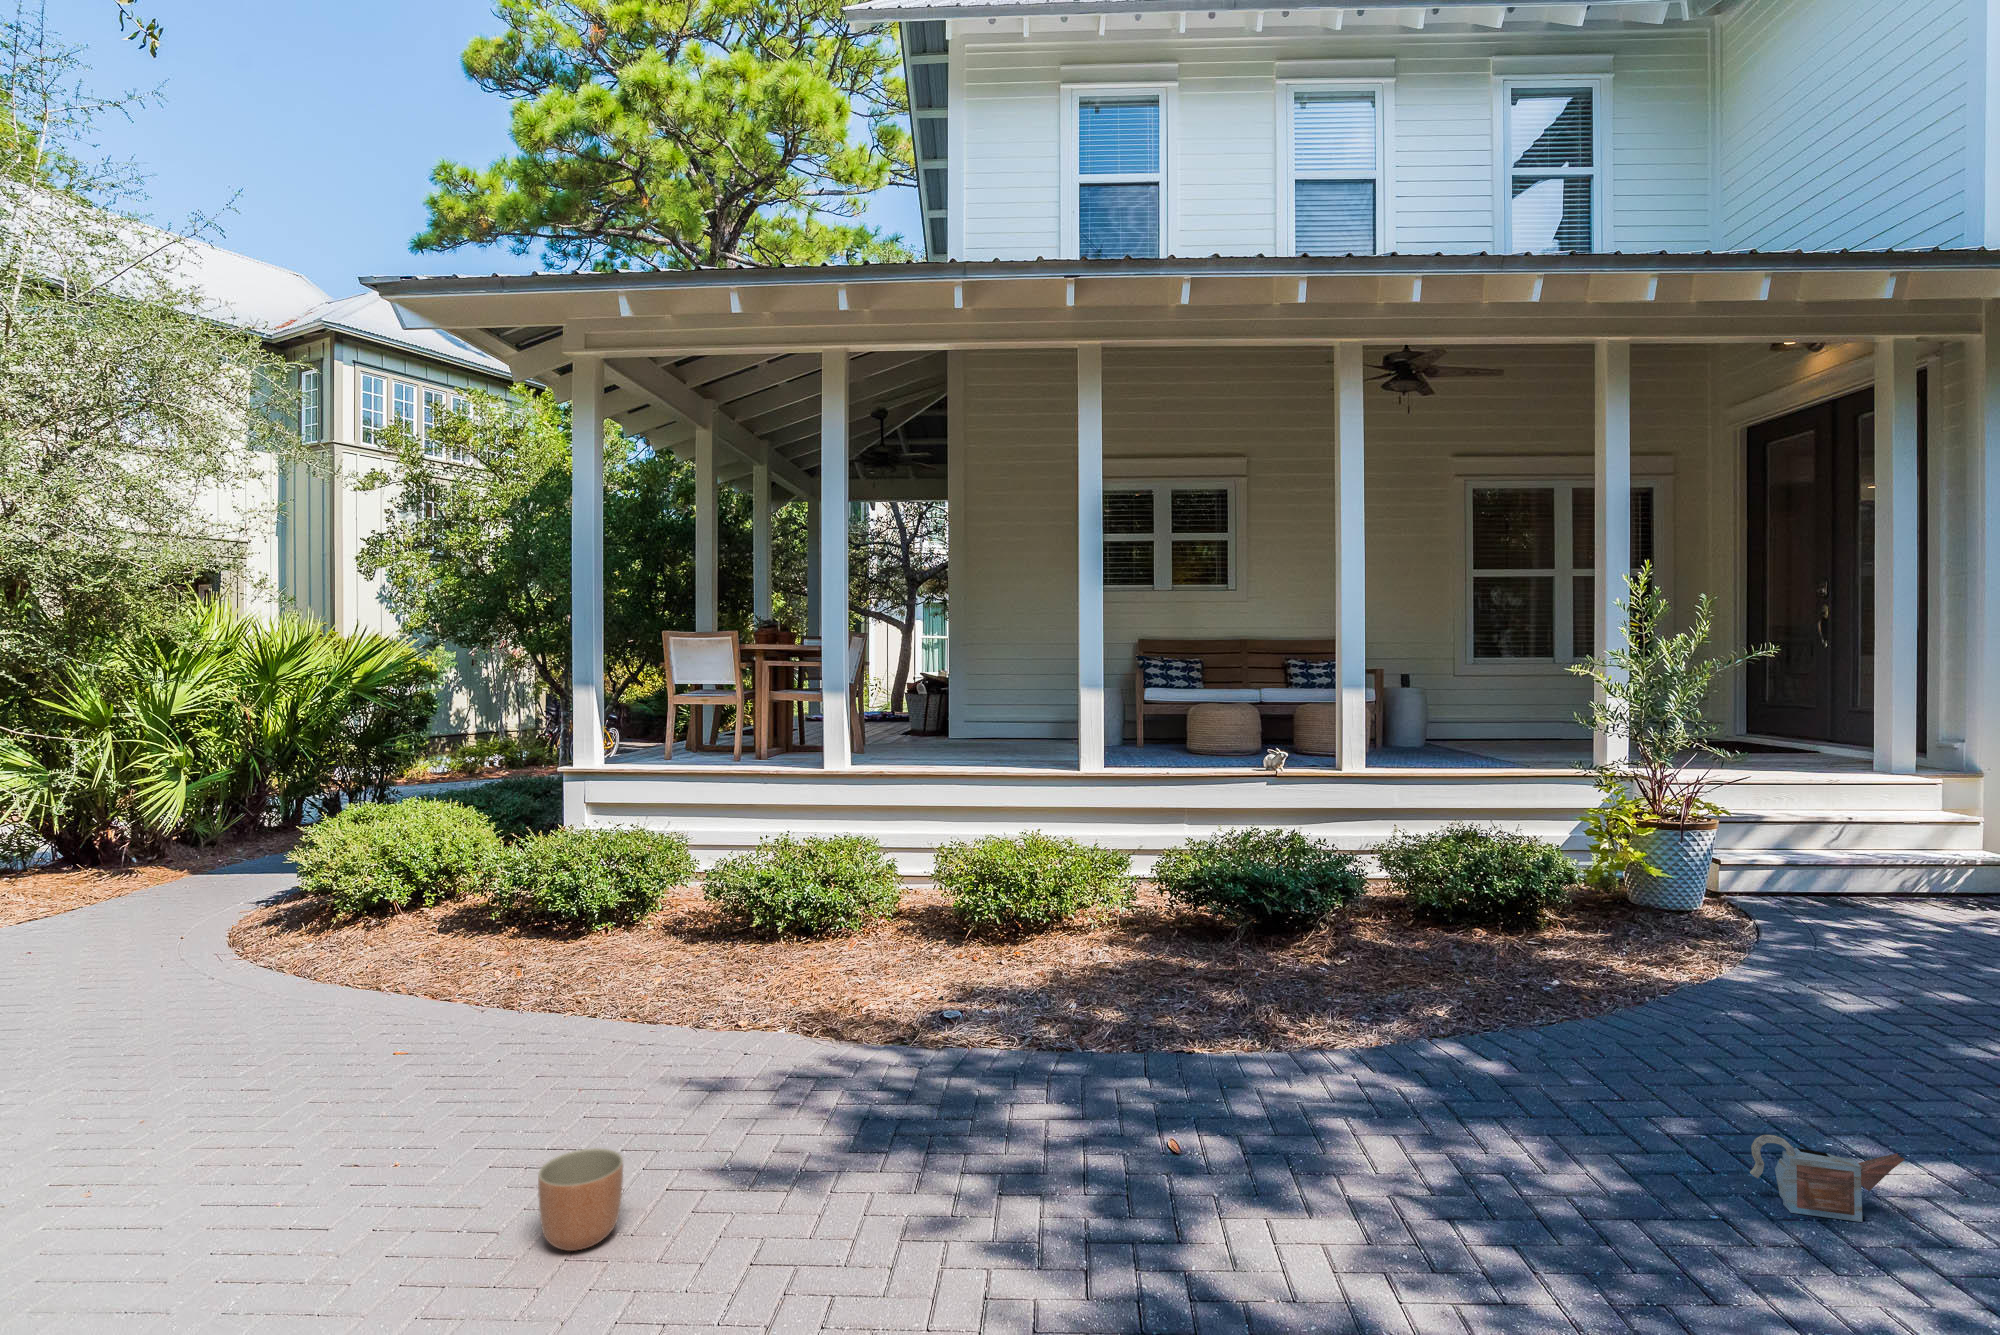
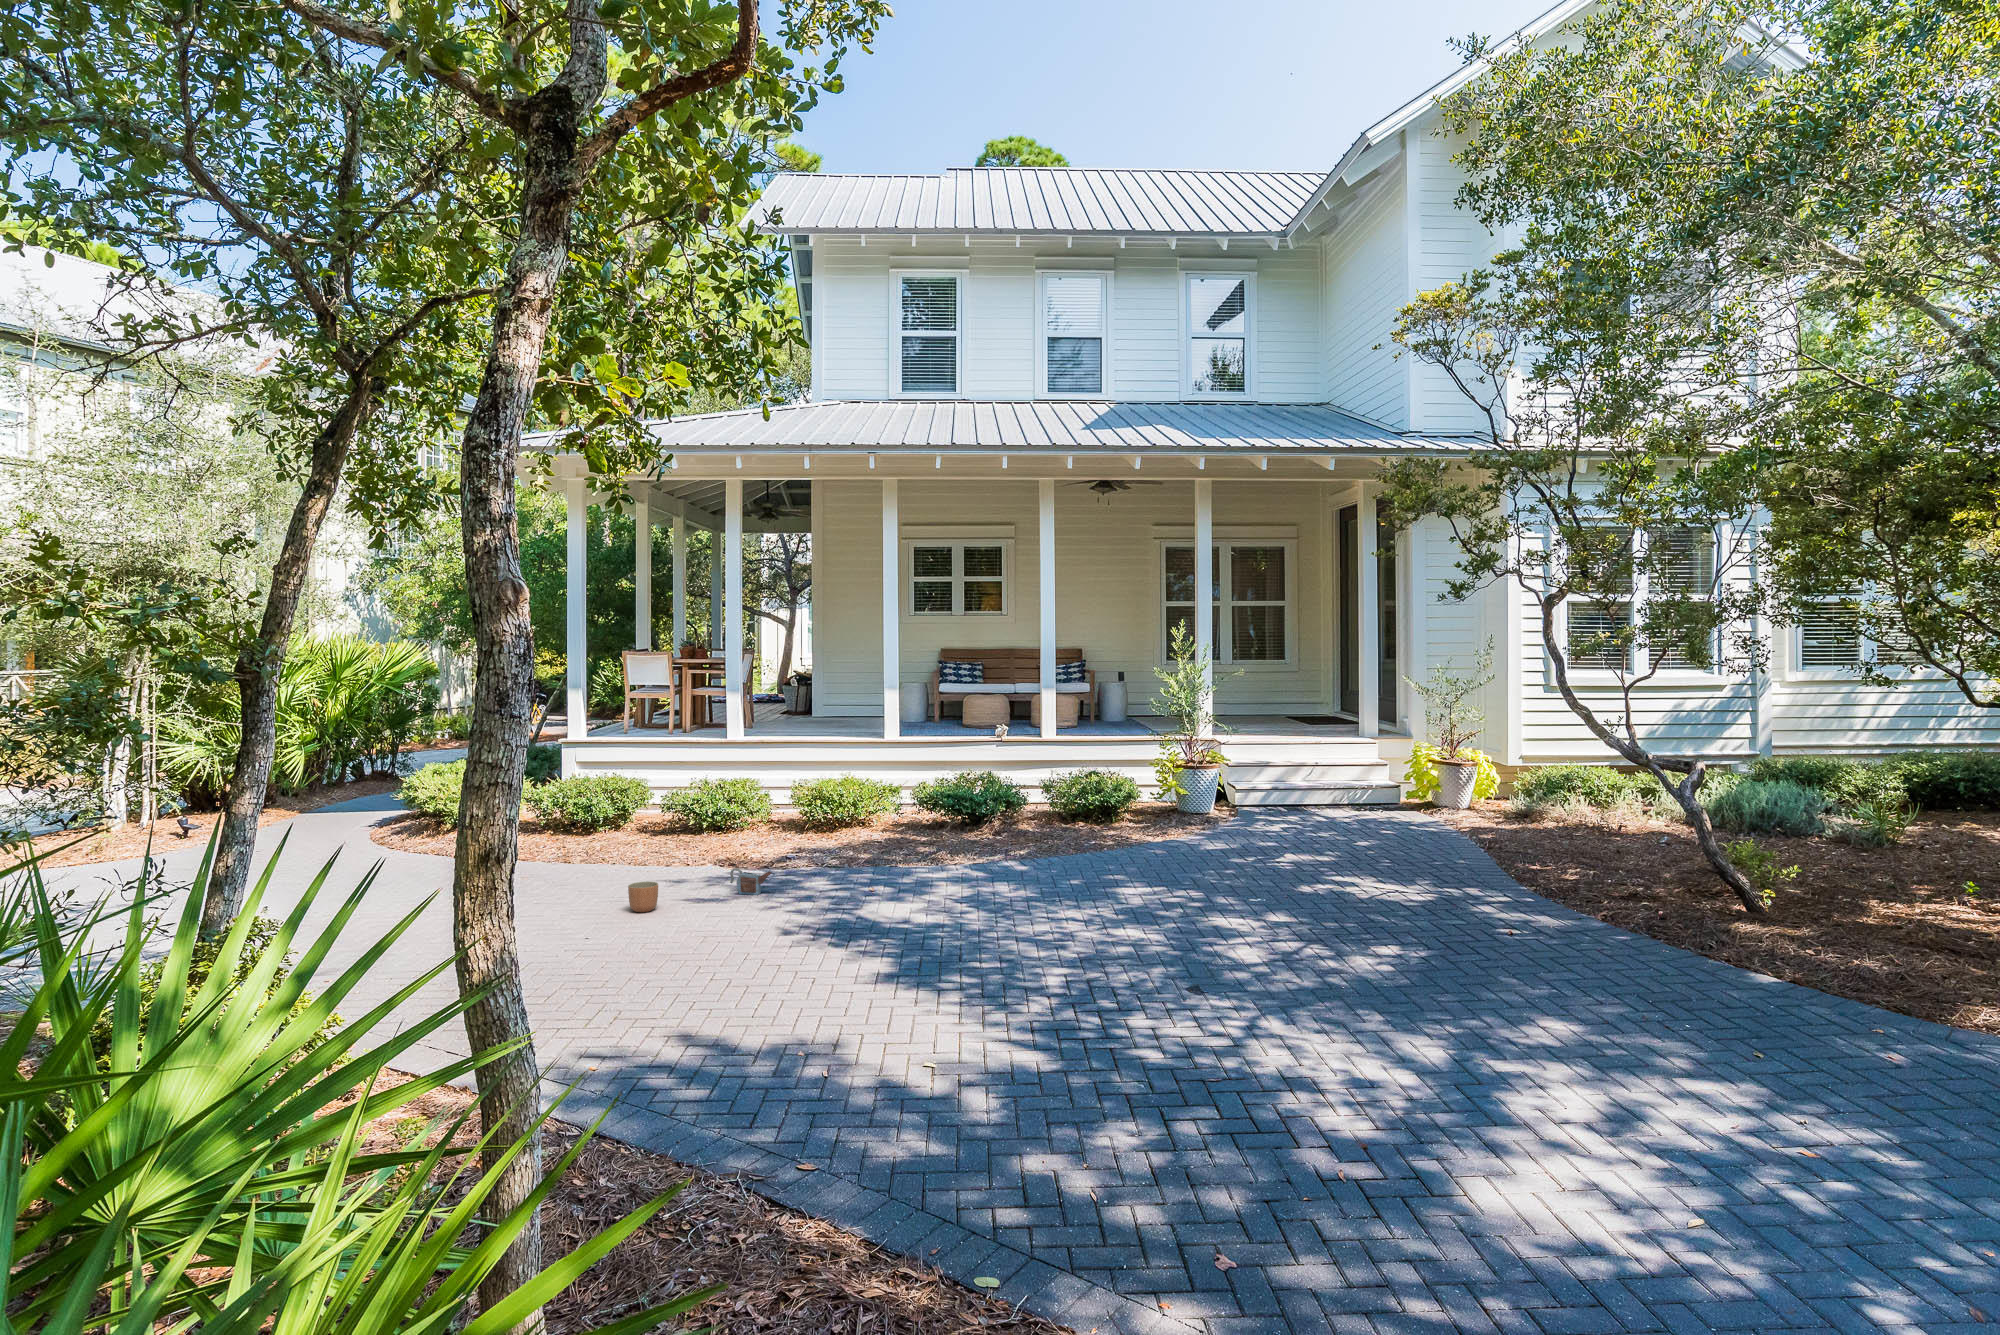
watering can: present [1750,1135,1905,1222] -> present [730,868,772,895]

